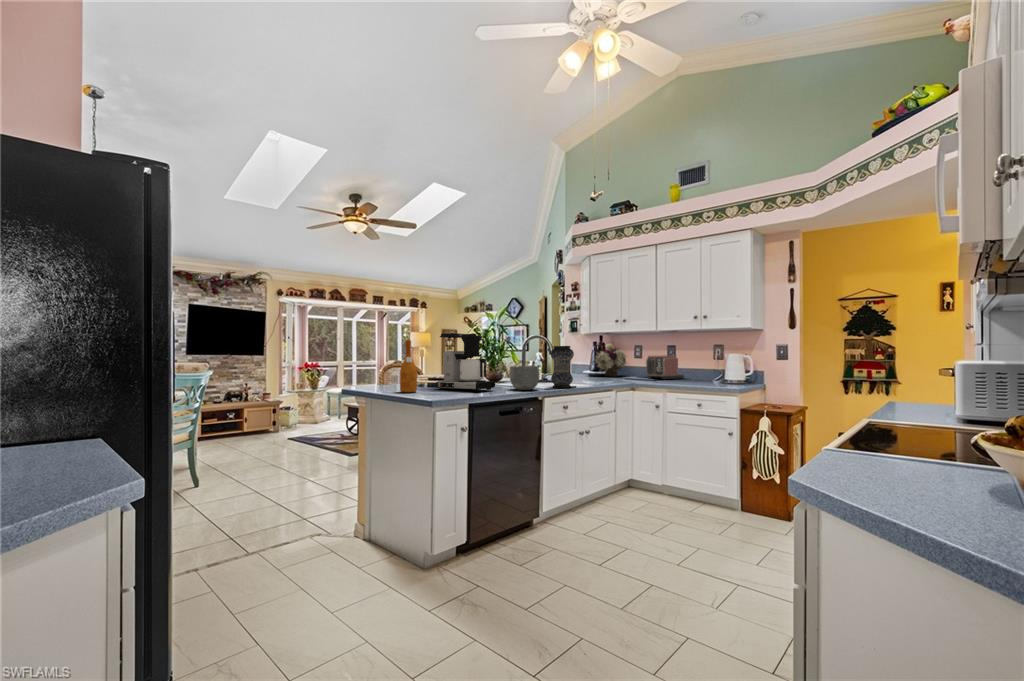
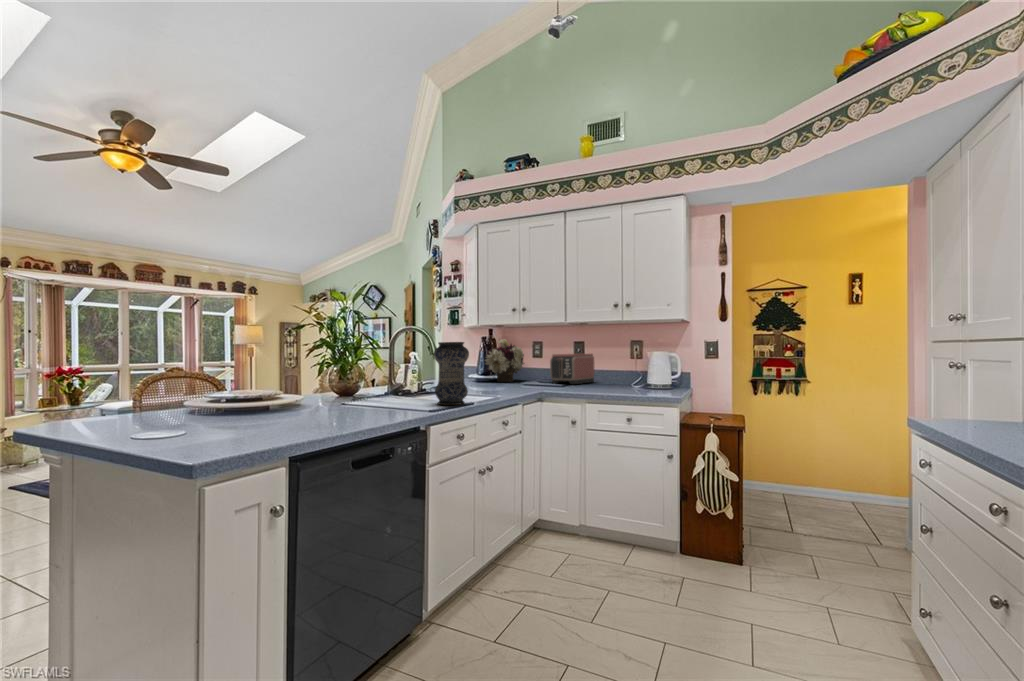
coffee maker: present [436,333,495,391] -> none [233,320,344,422]
wine bottle: present [400,340,417,392] -> none [148,331,188,432]
bowl: present [509,366,539,390] -> none [369,373,419,413]

